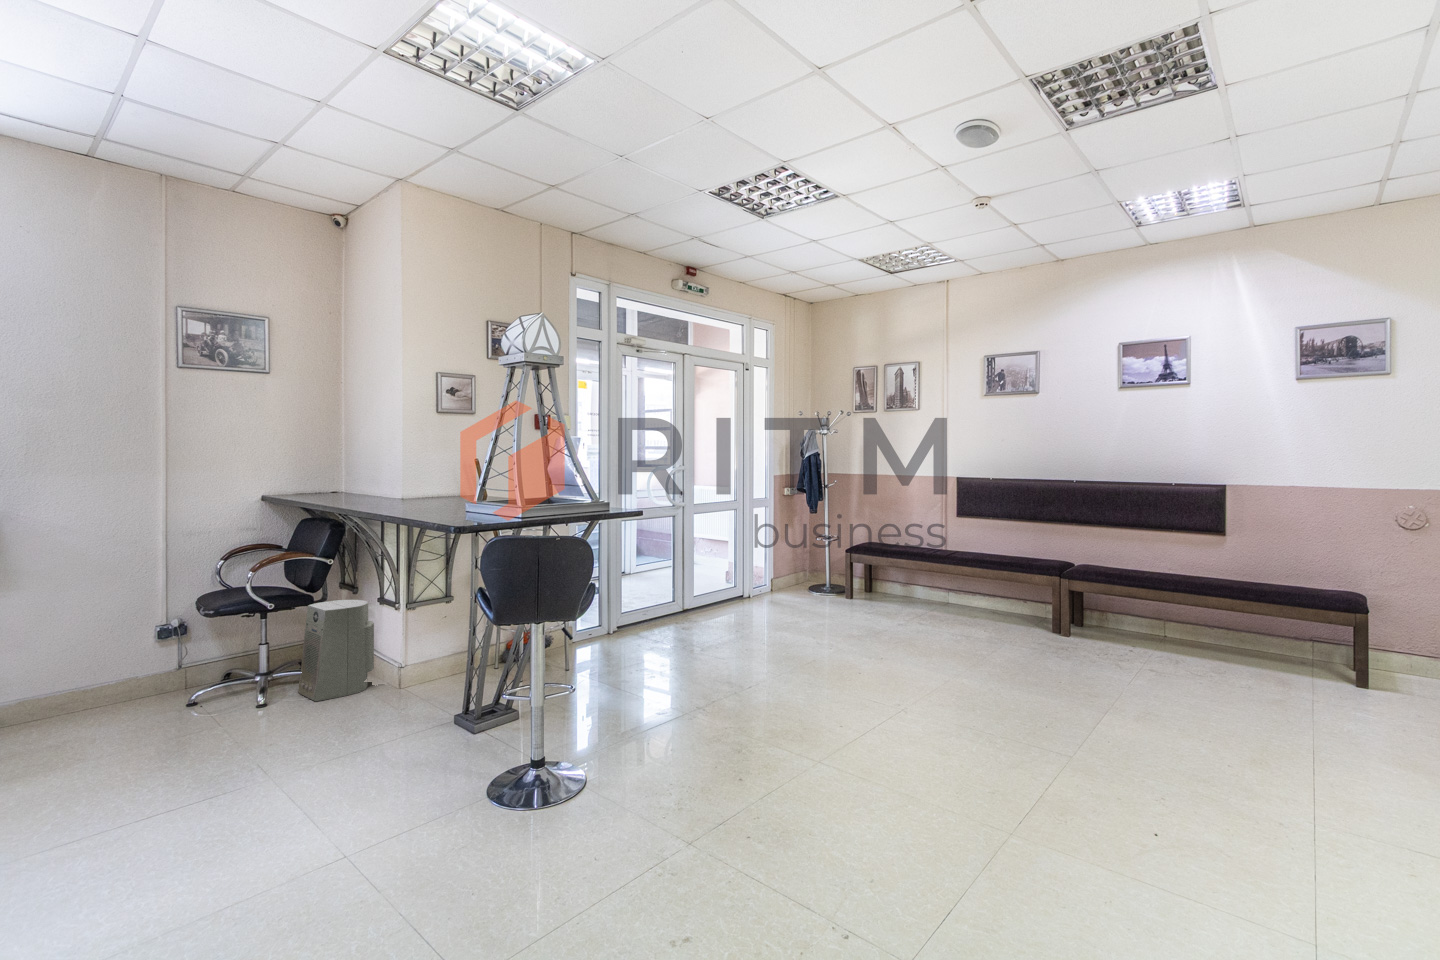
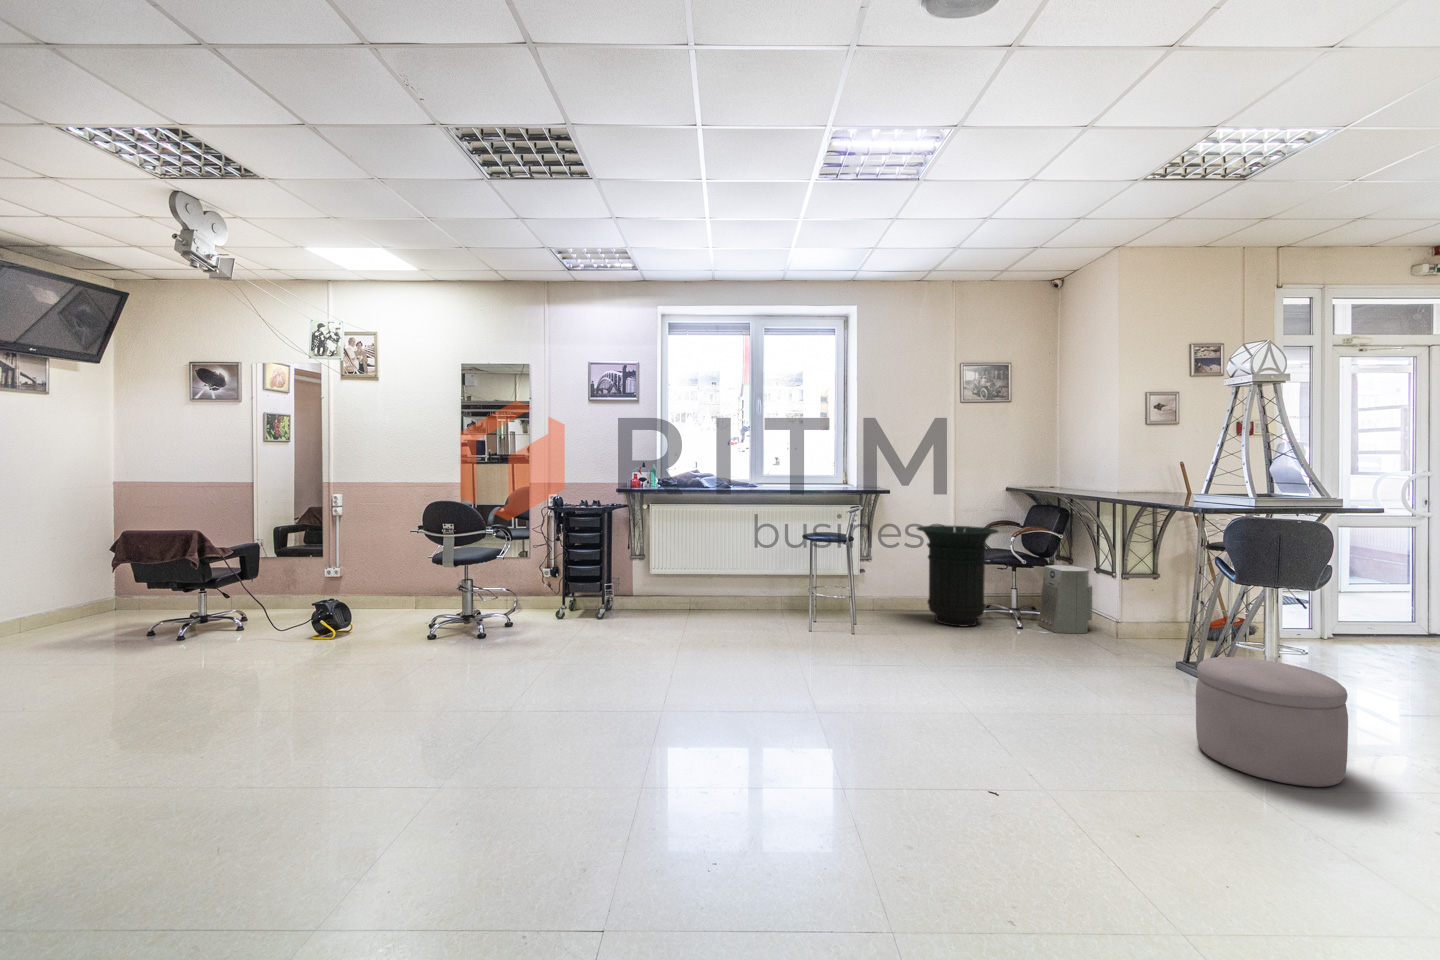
trash can: none [56,556,228,733] -> present [917,525,998,626]
ottoman: none [401,721,568,918] -> present [1196,657,1348,787]

